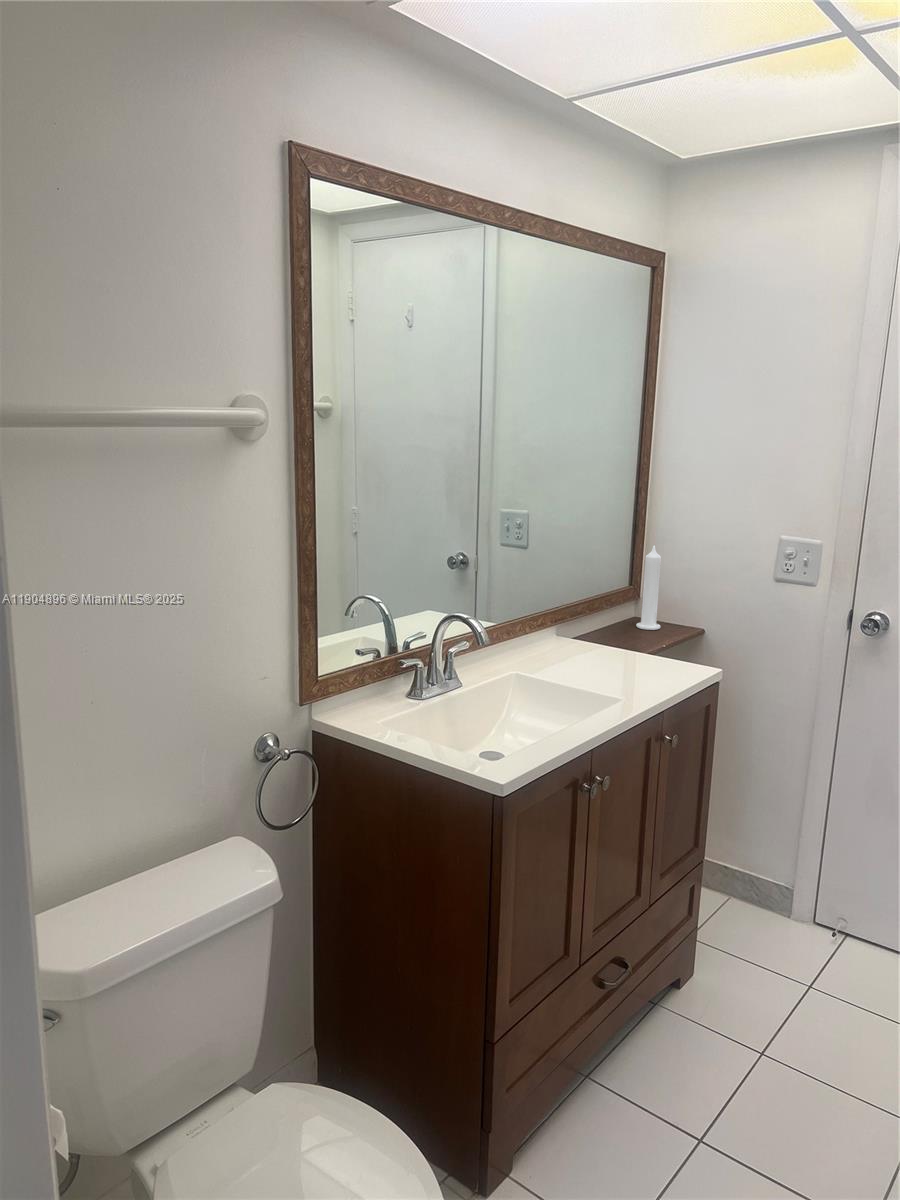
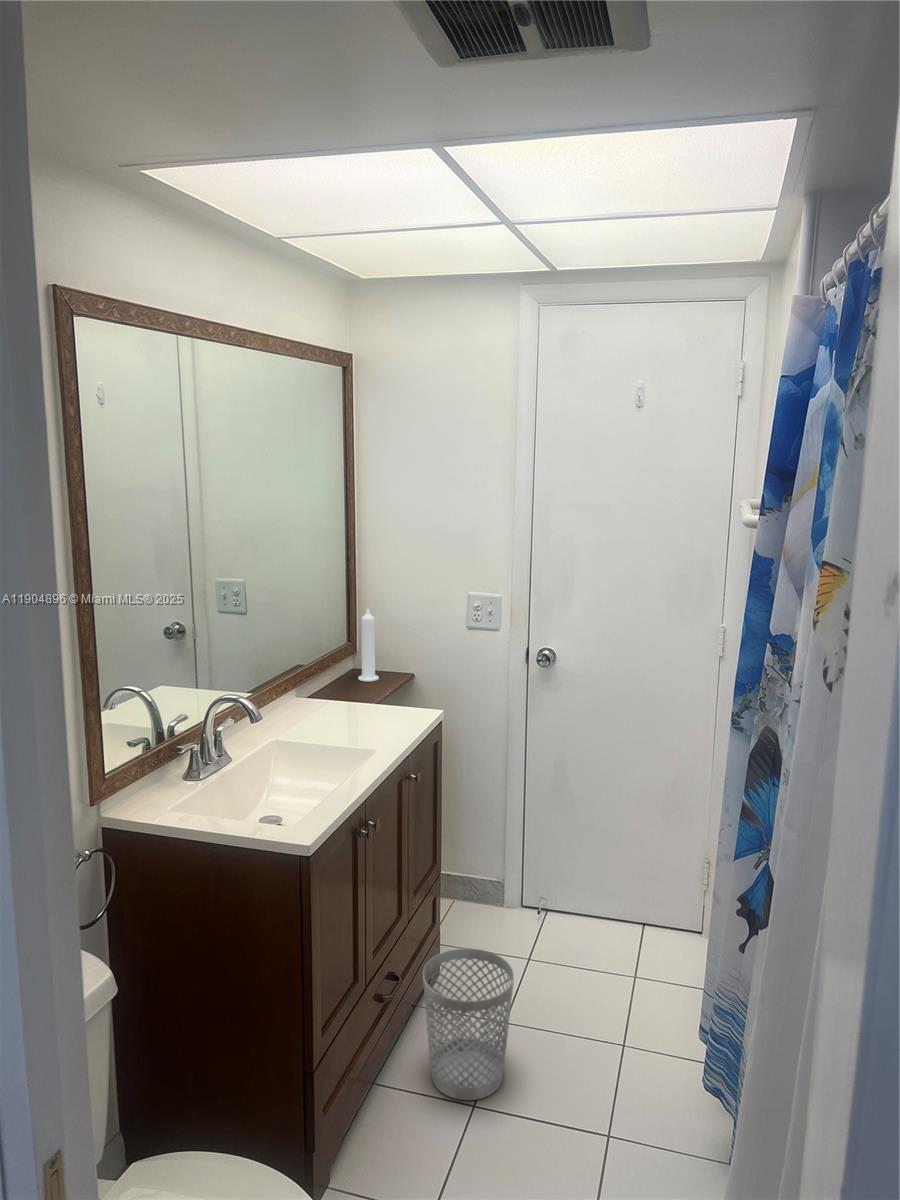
wastebasket: none [653,949,768,1132] -> present [423,948,514,1100]

